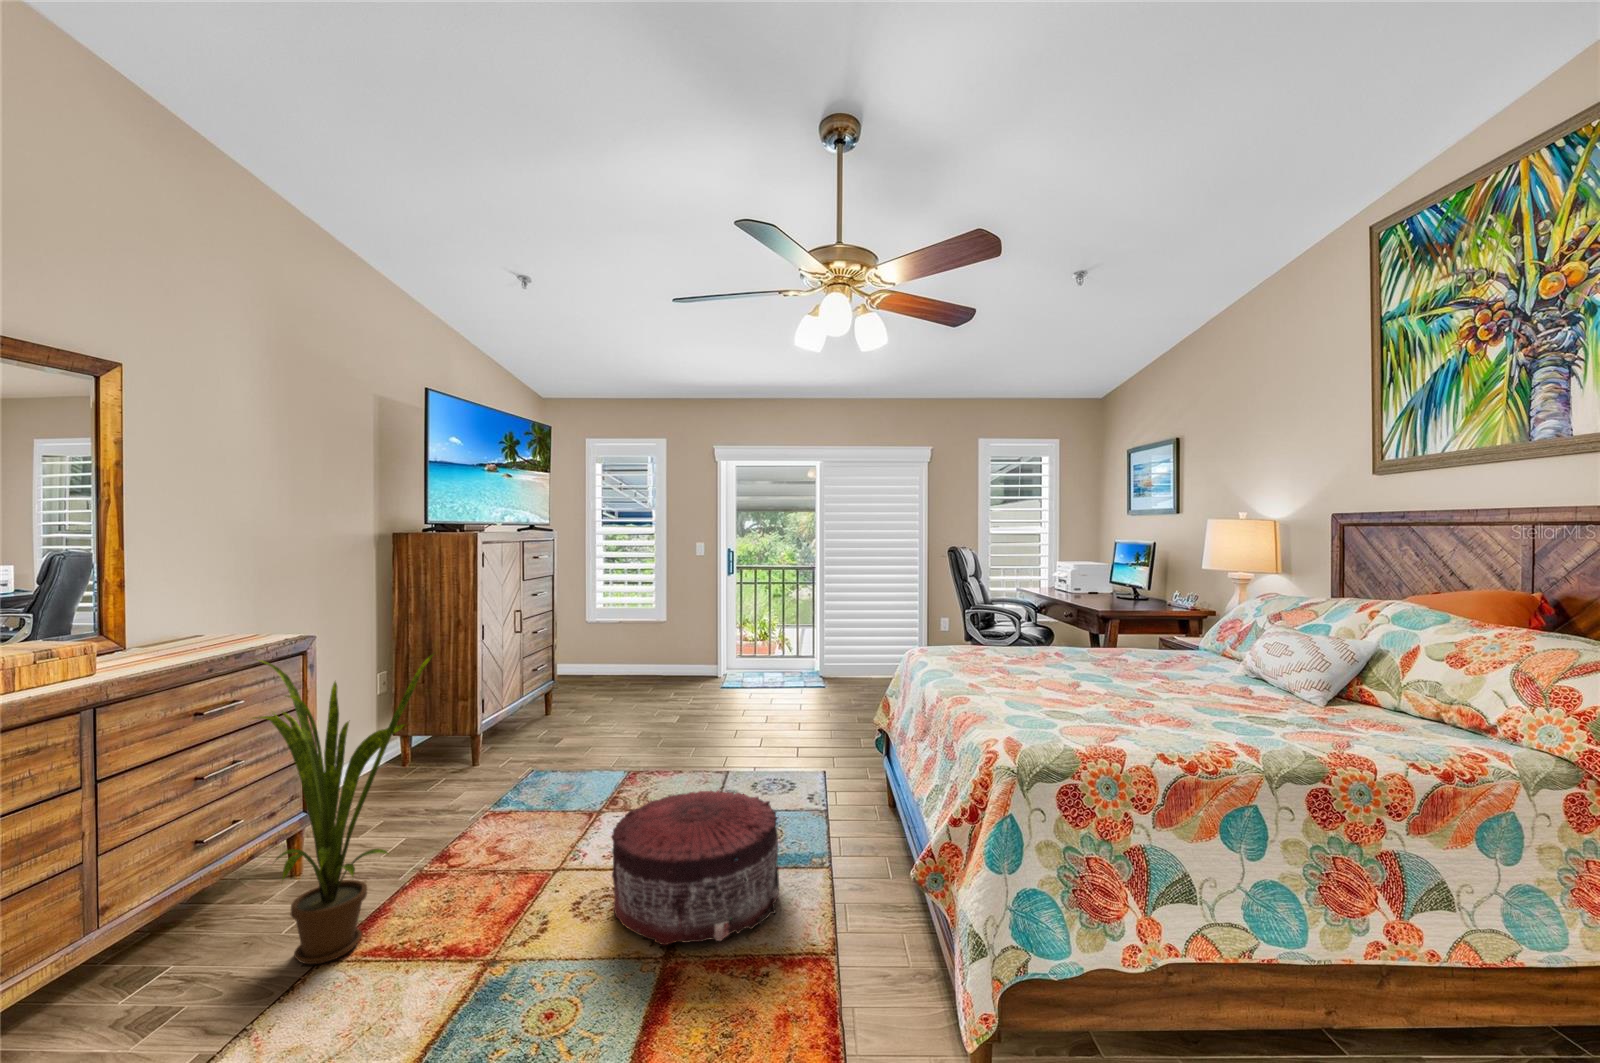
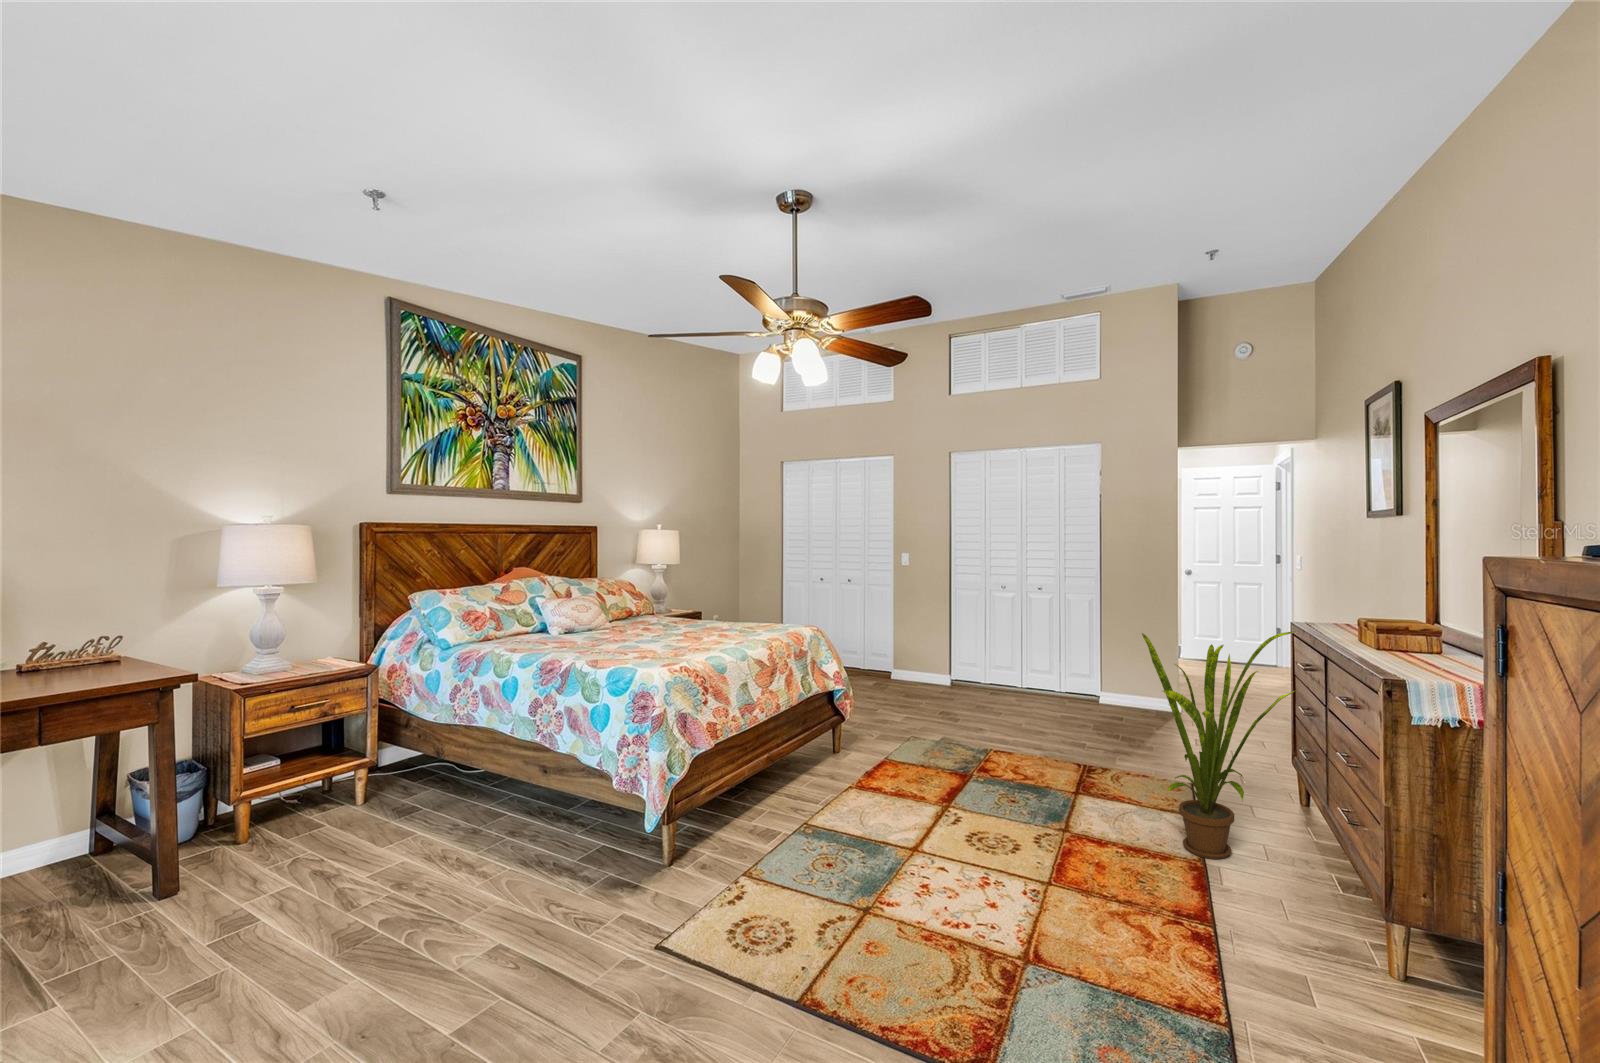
pouf: present [612,790,779,945] -> none [849,747,988,864]

